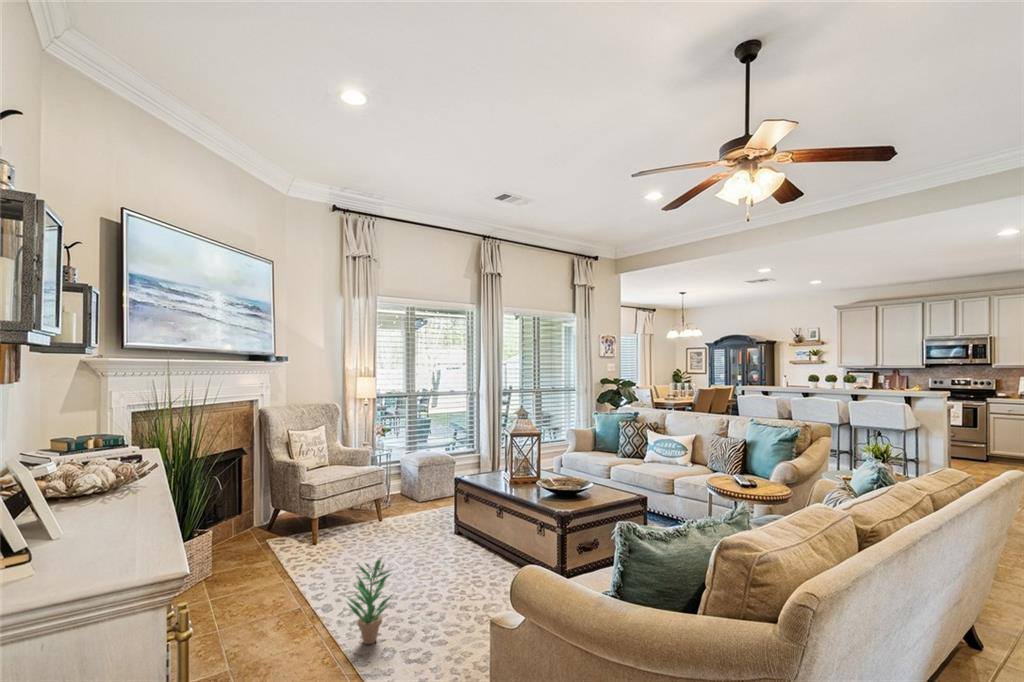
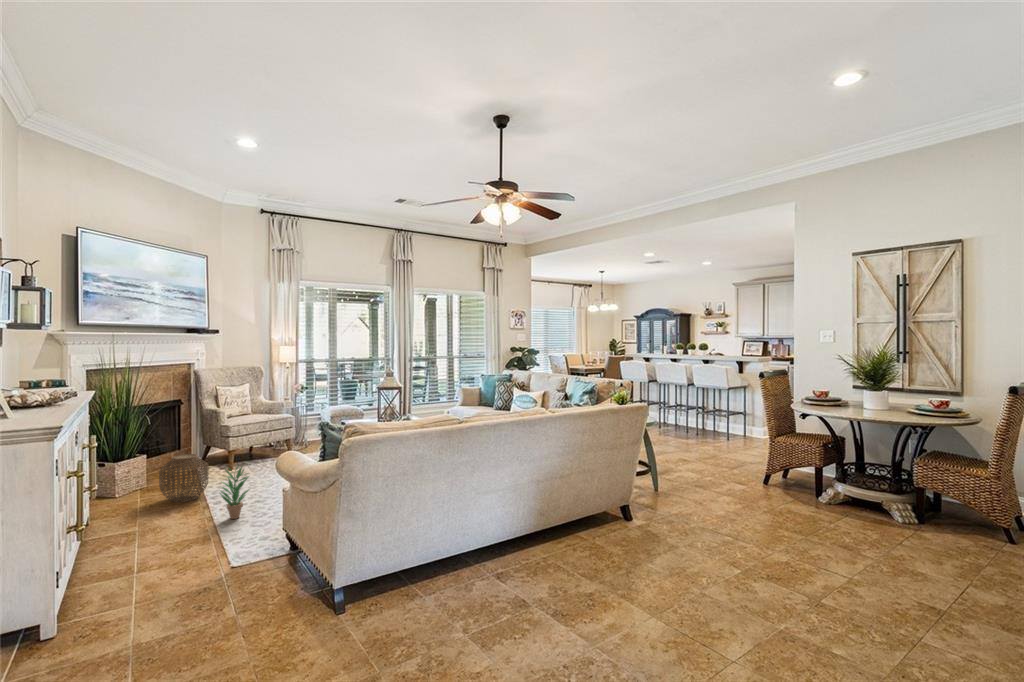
woven basket: none [238,533,306,610] -> present [159,454,208,502]

